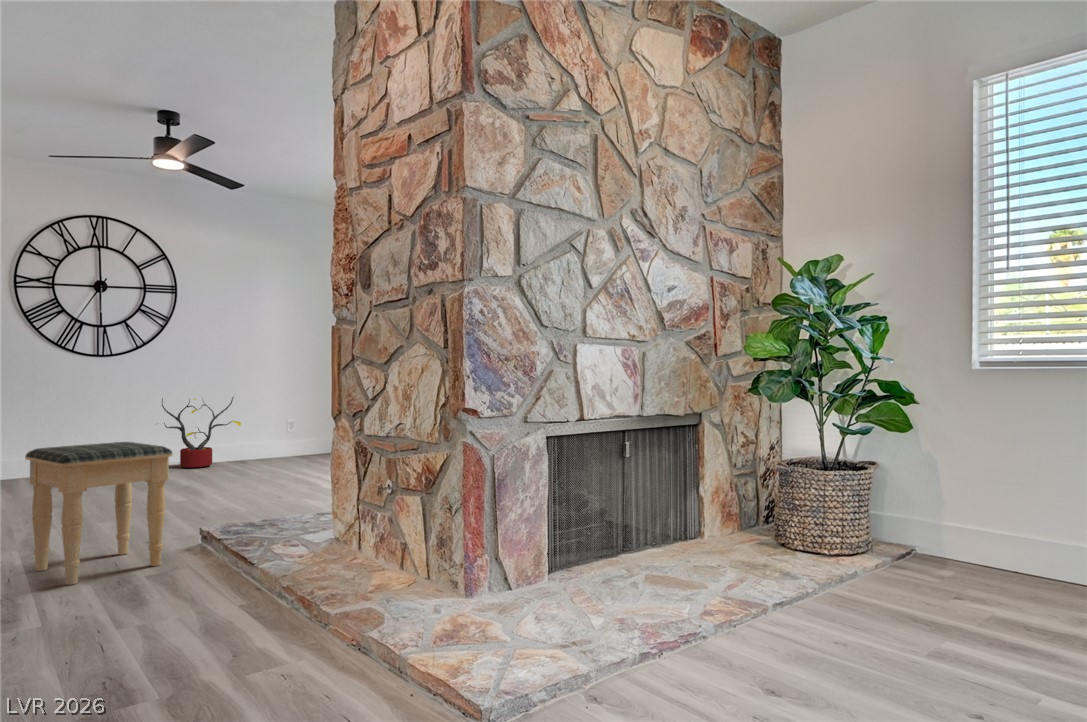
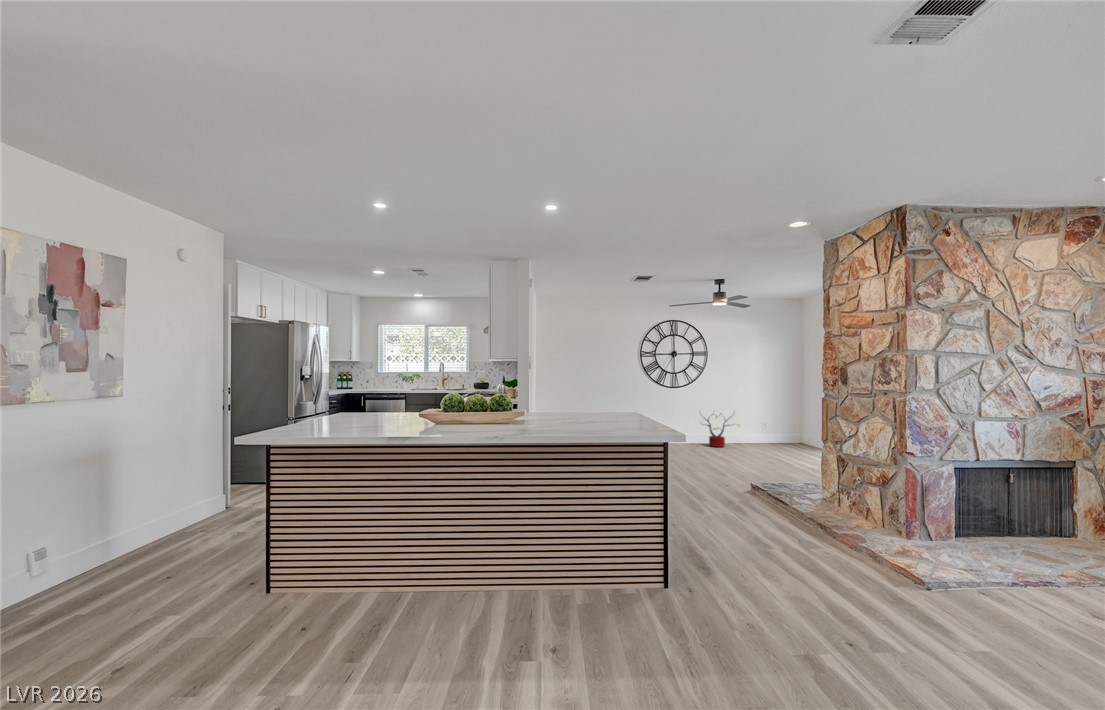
footstool: present [25,442,173,585] -> none [694,442,751,499]

